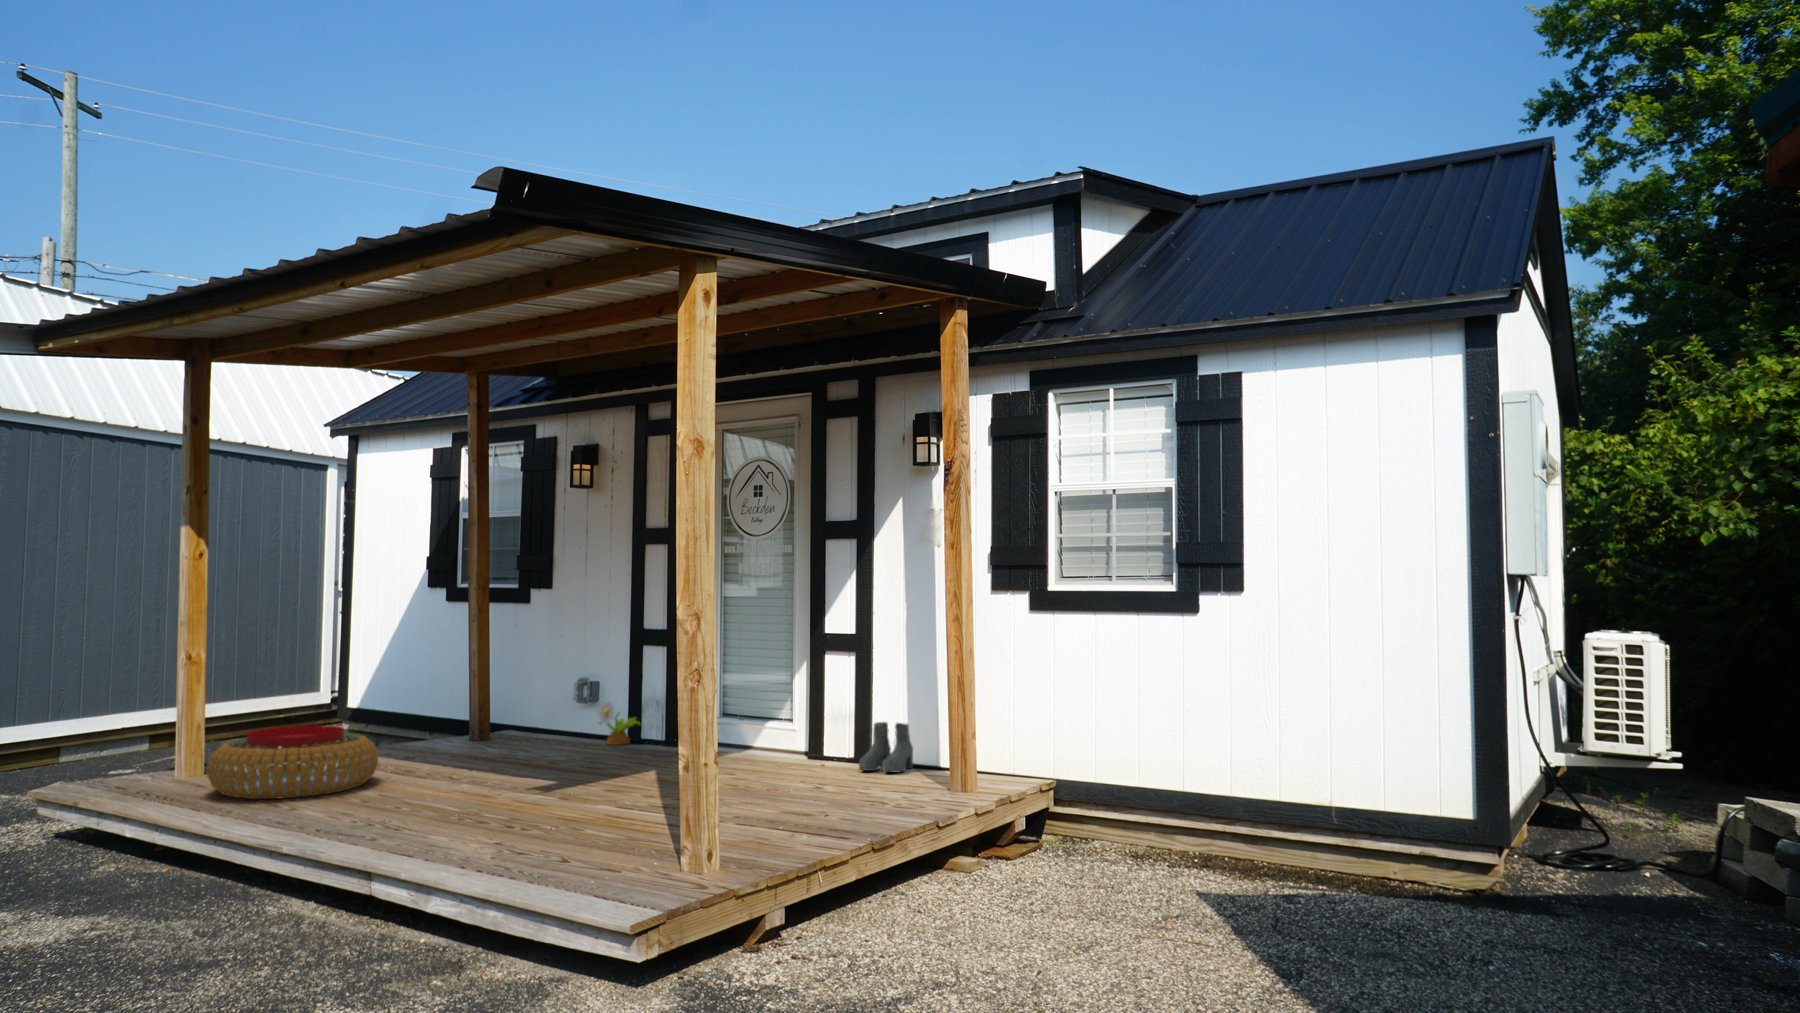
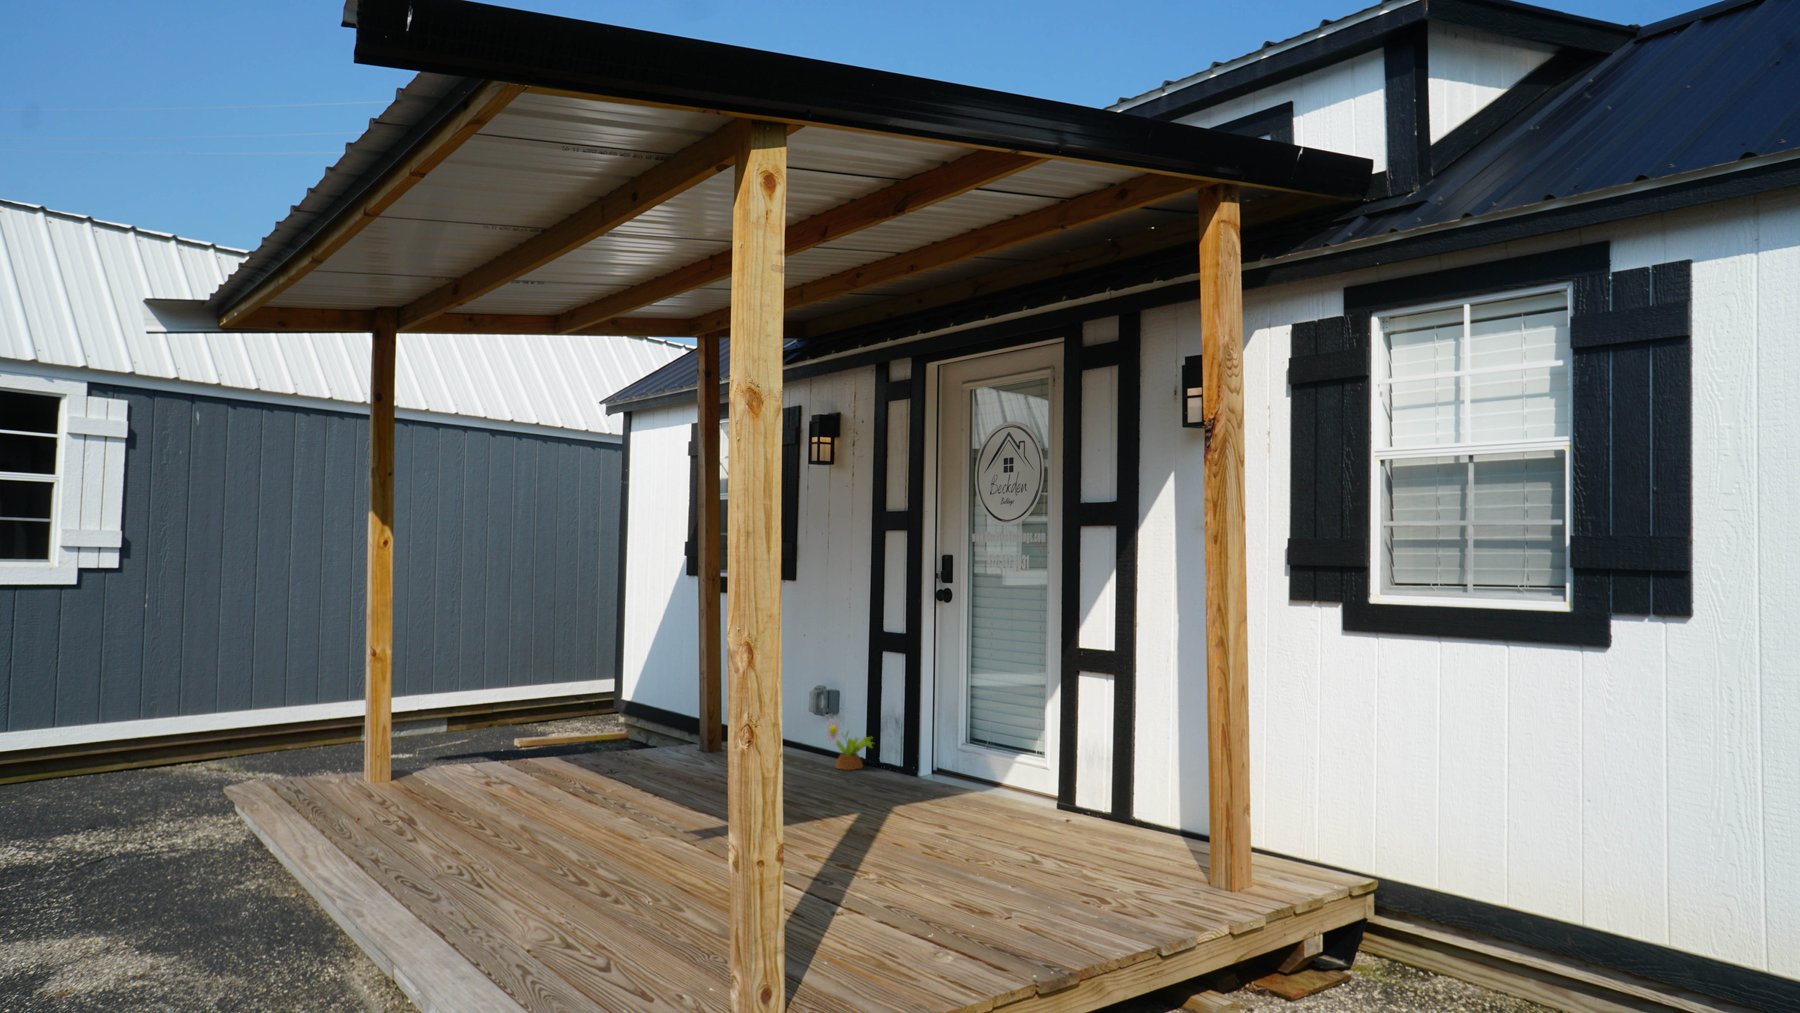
boots: present [859,722,913,772] -> none [1102,773,1180,846]
pouf: present [207,725,378,799] -> none [371,734,553,820]

